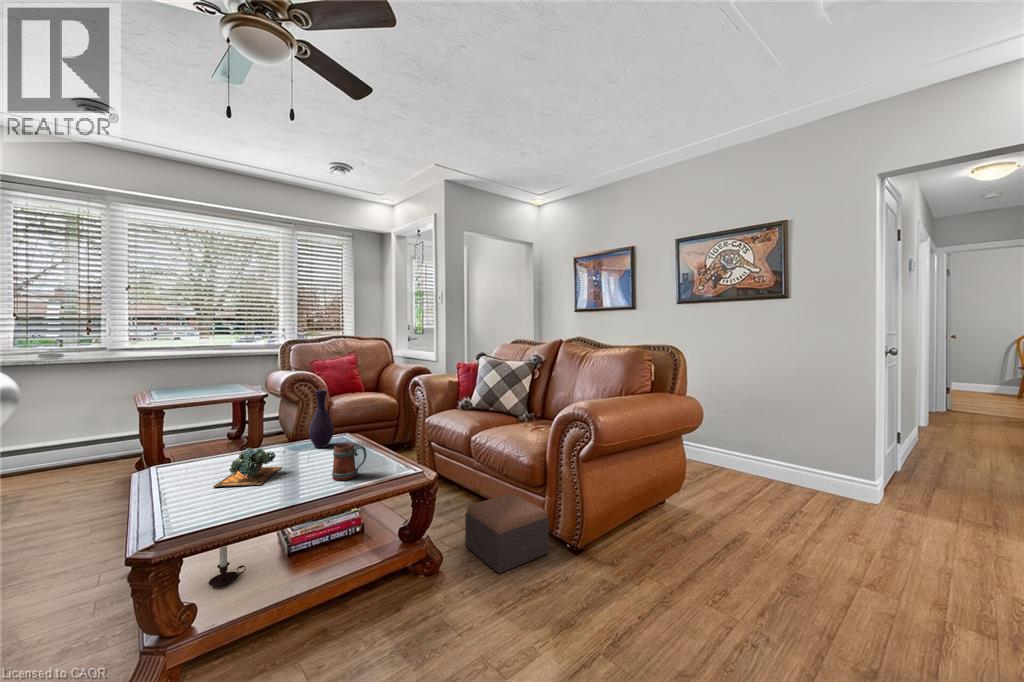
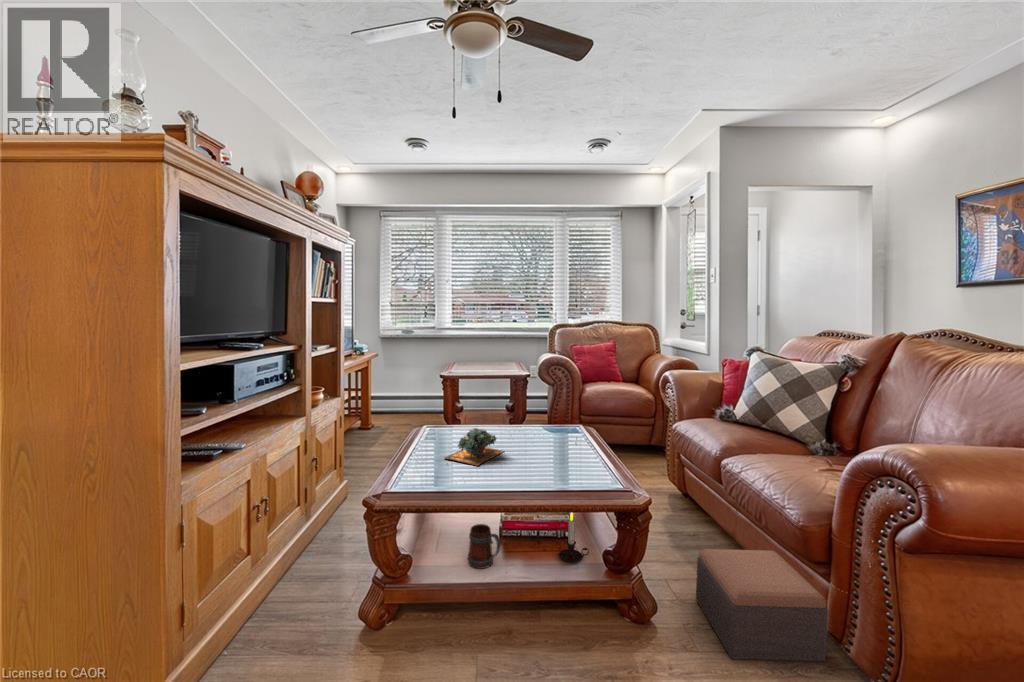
vase: present [309,390,334,448] -> none [537,378,561,438]
mug: present [332,443,367,480] -> present [468,524,501,569]
candle: present [209,546,246,587] -> present [559,513,589,562]

